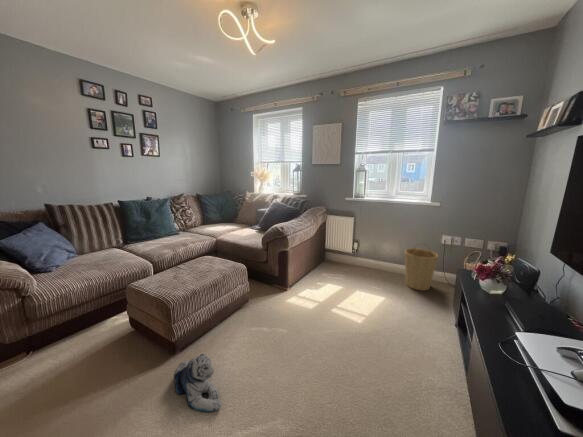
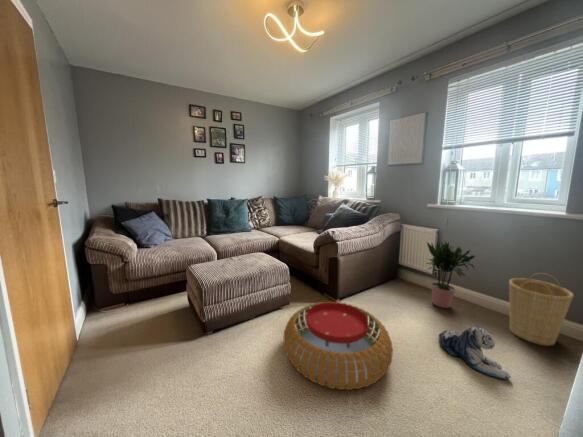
potted plant: none [348,225,388,278] -> present [427,242,475,308]
pouf: none [262,290,353,361] -> present [284,302,393,390]
plush toy: present [174,354,221,412] -> present [439,326,511,380]

